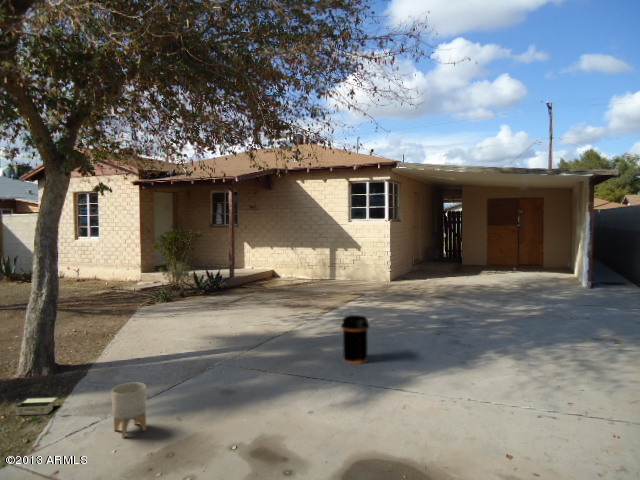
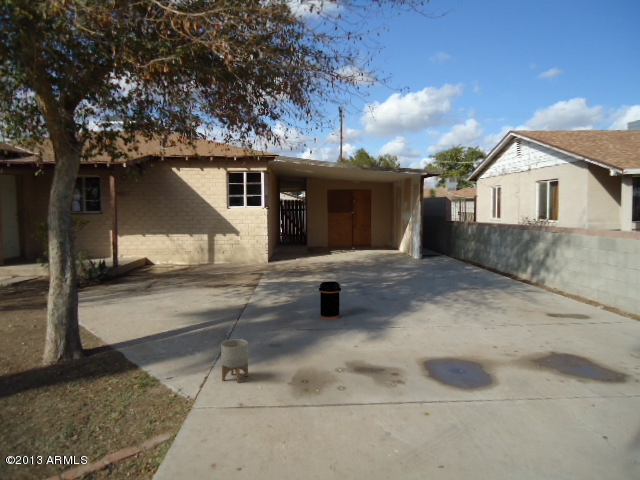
toolbox: present [16,397,57,415] -> none [102,368,136,388]

